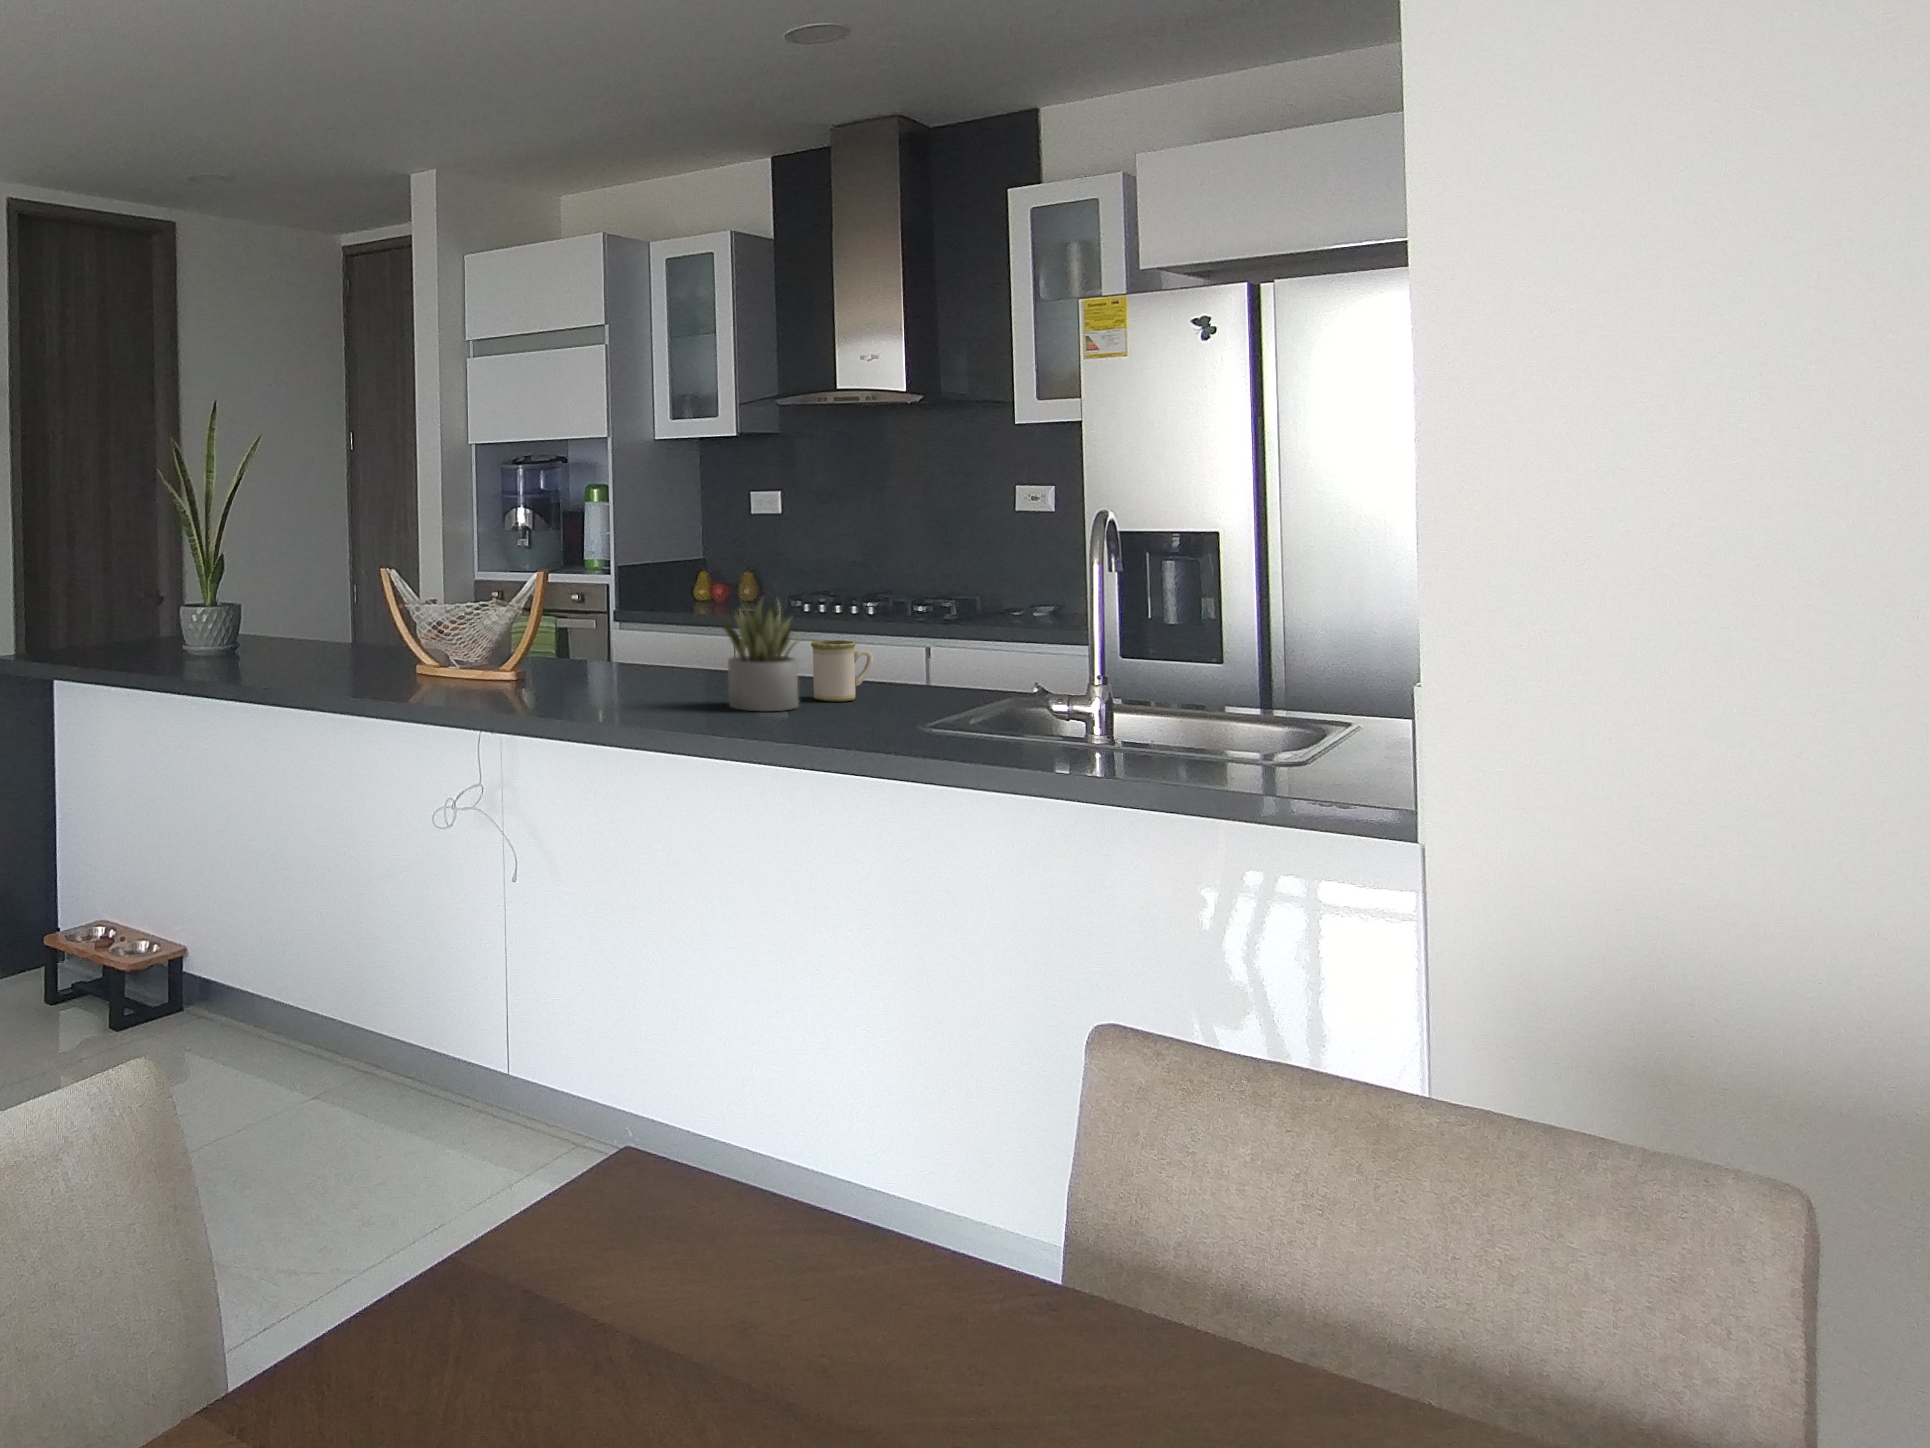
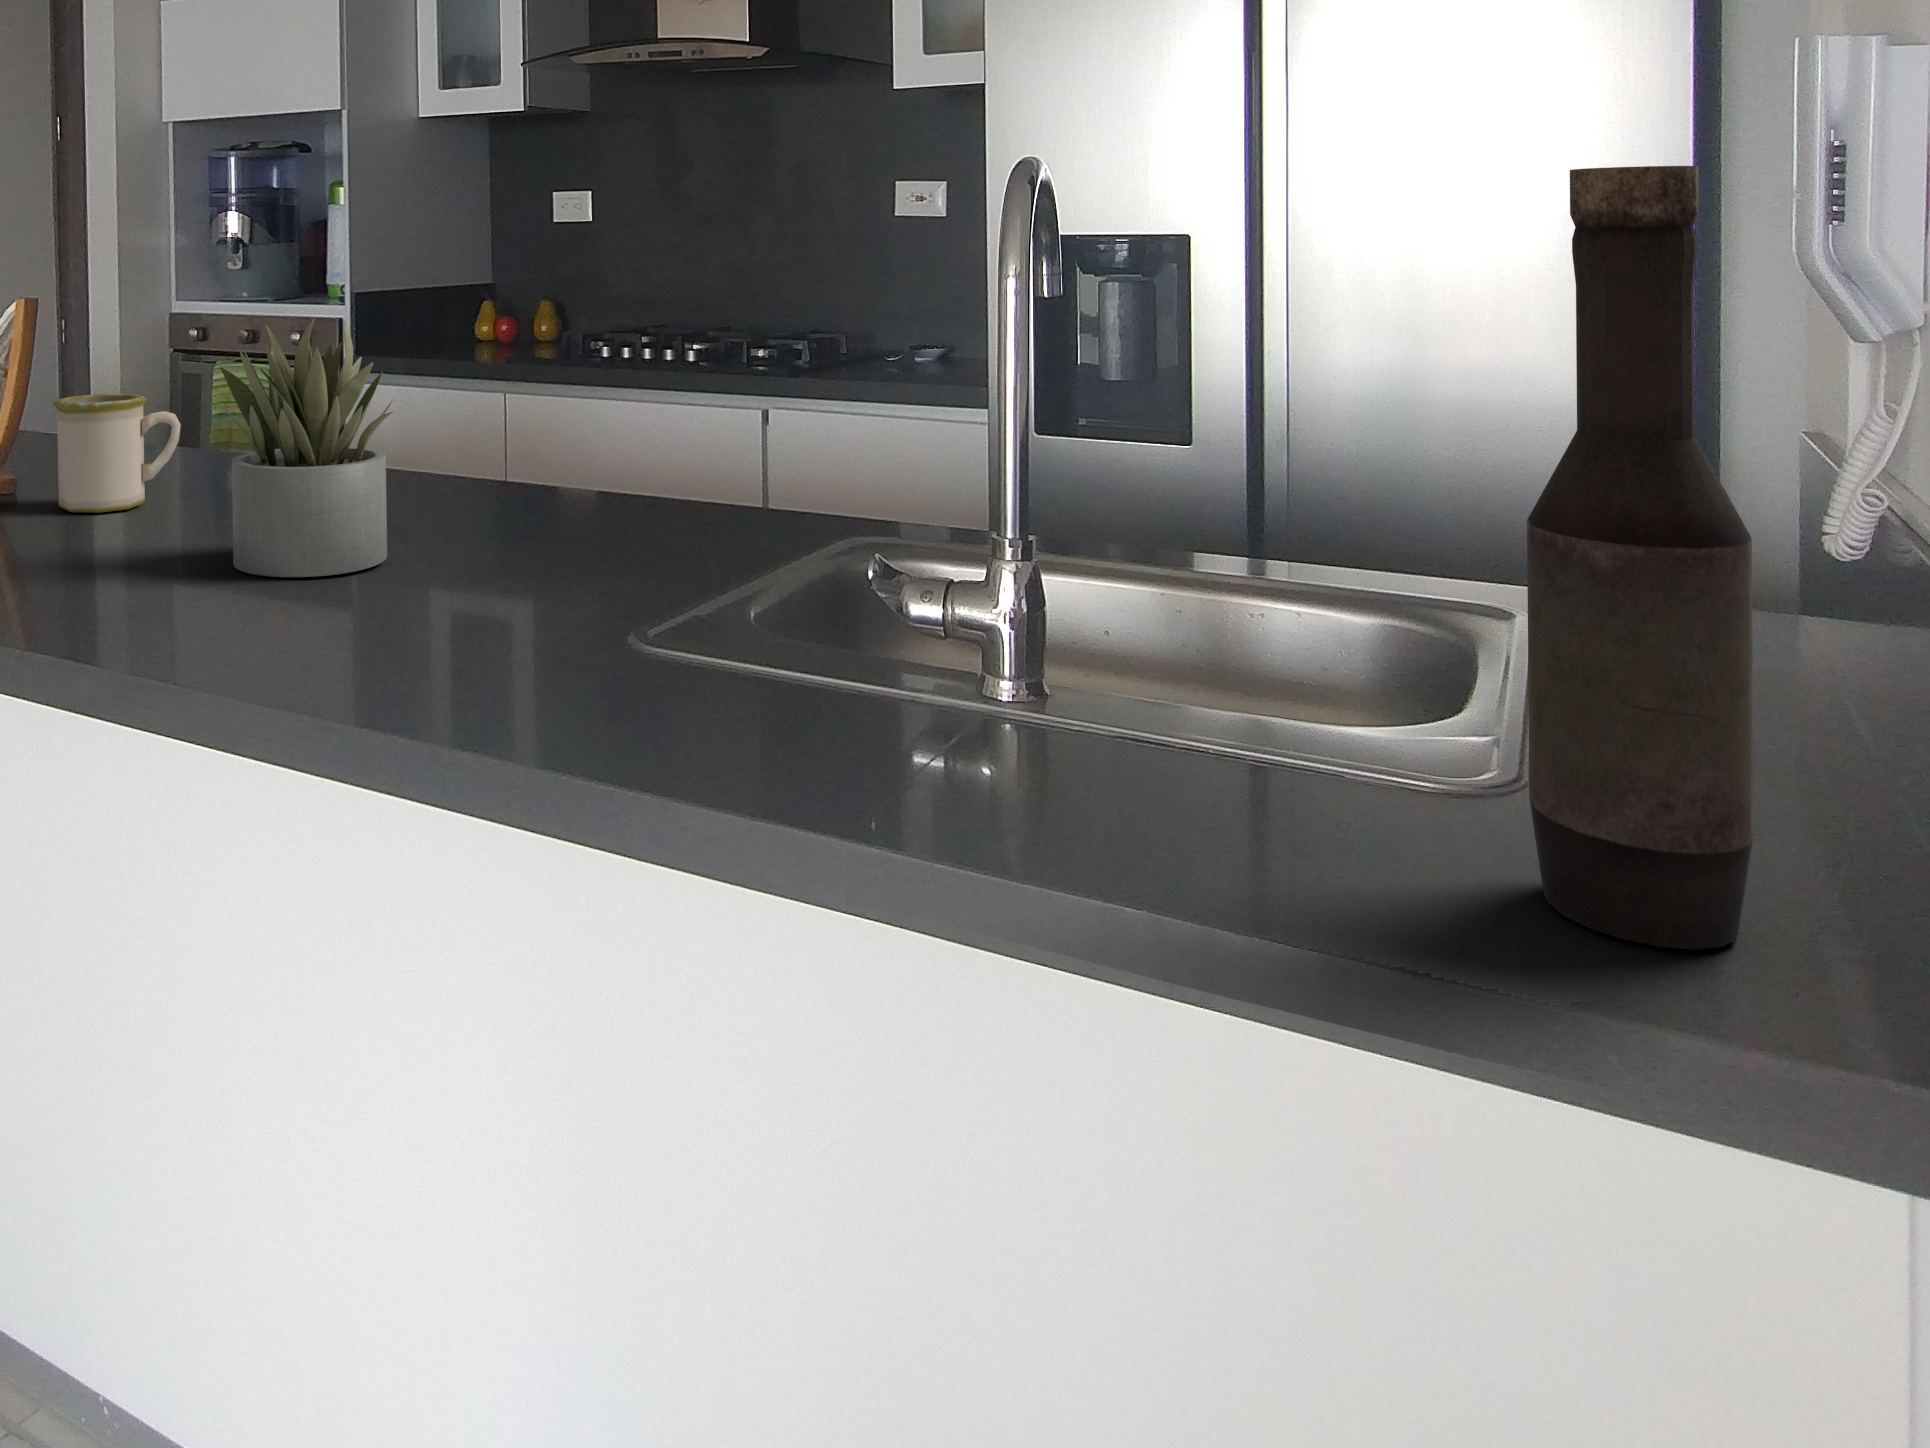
bottle: none [1255,559,1320,788] -> present [1527,166,1754,950]
mug: present [811,640,873,701] -> present [53,394,181,513]

